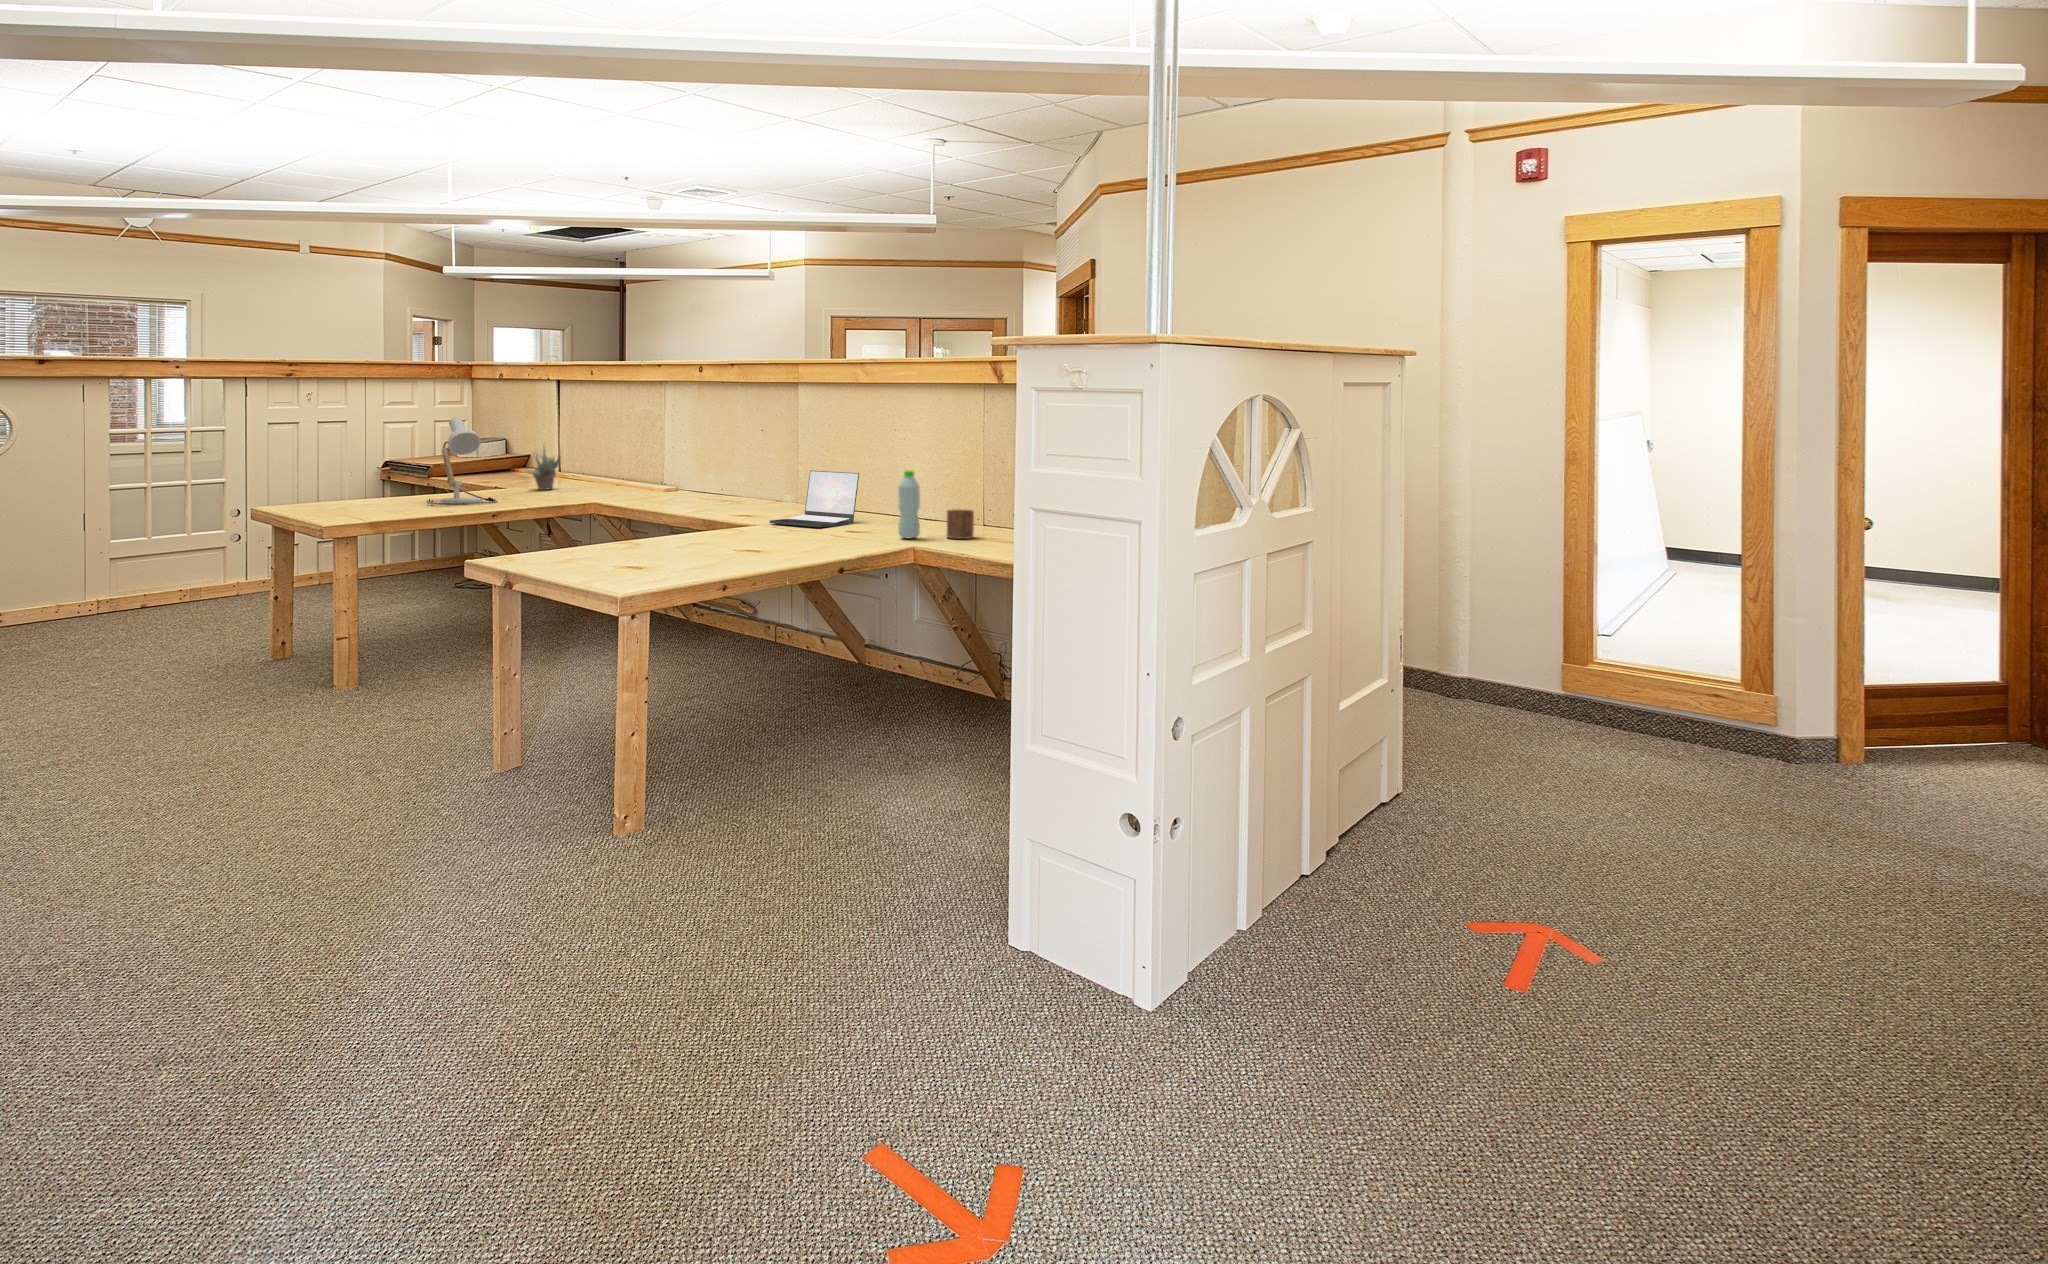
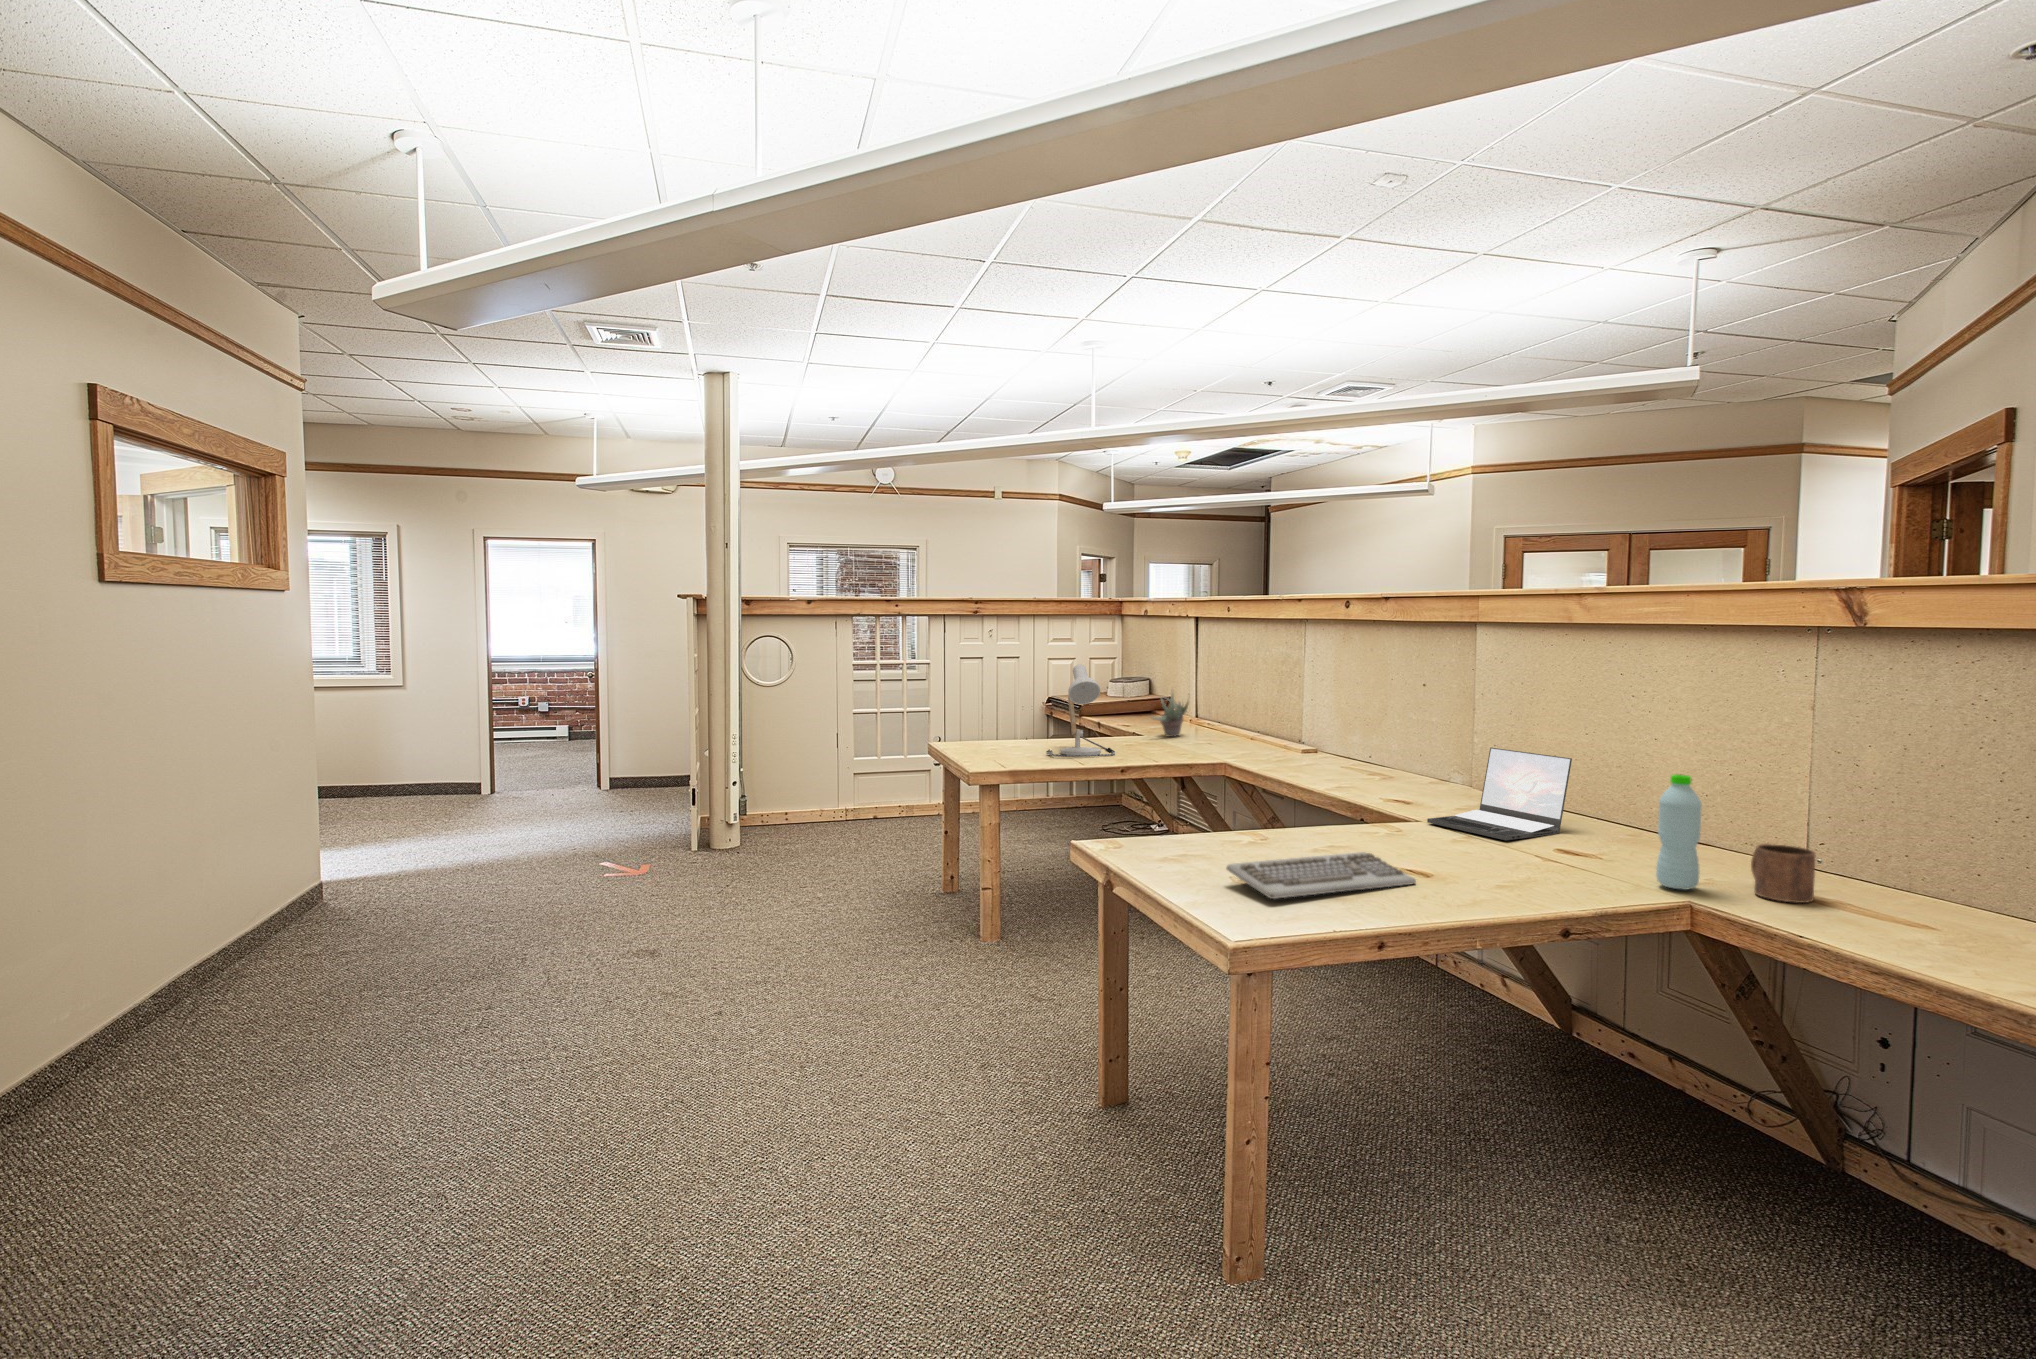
keyboard: none [637,532,762,555] -> present [1226,852,1416,899]

